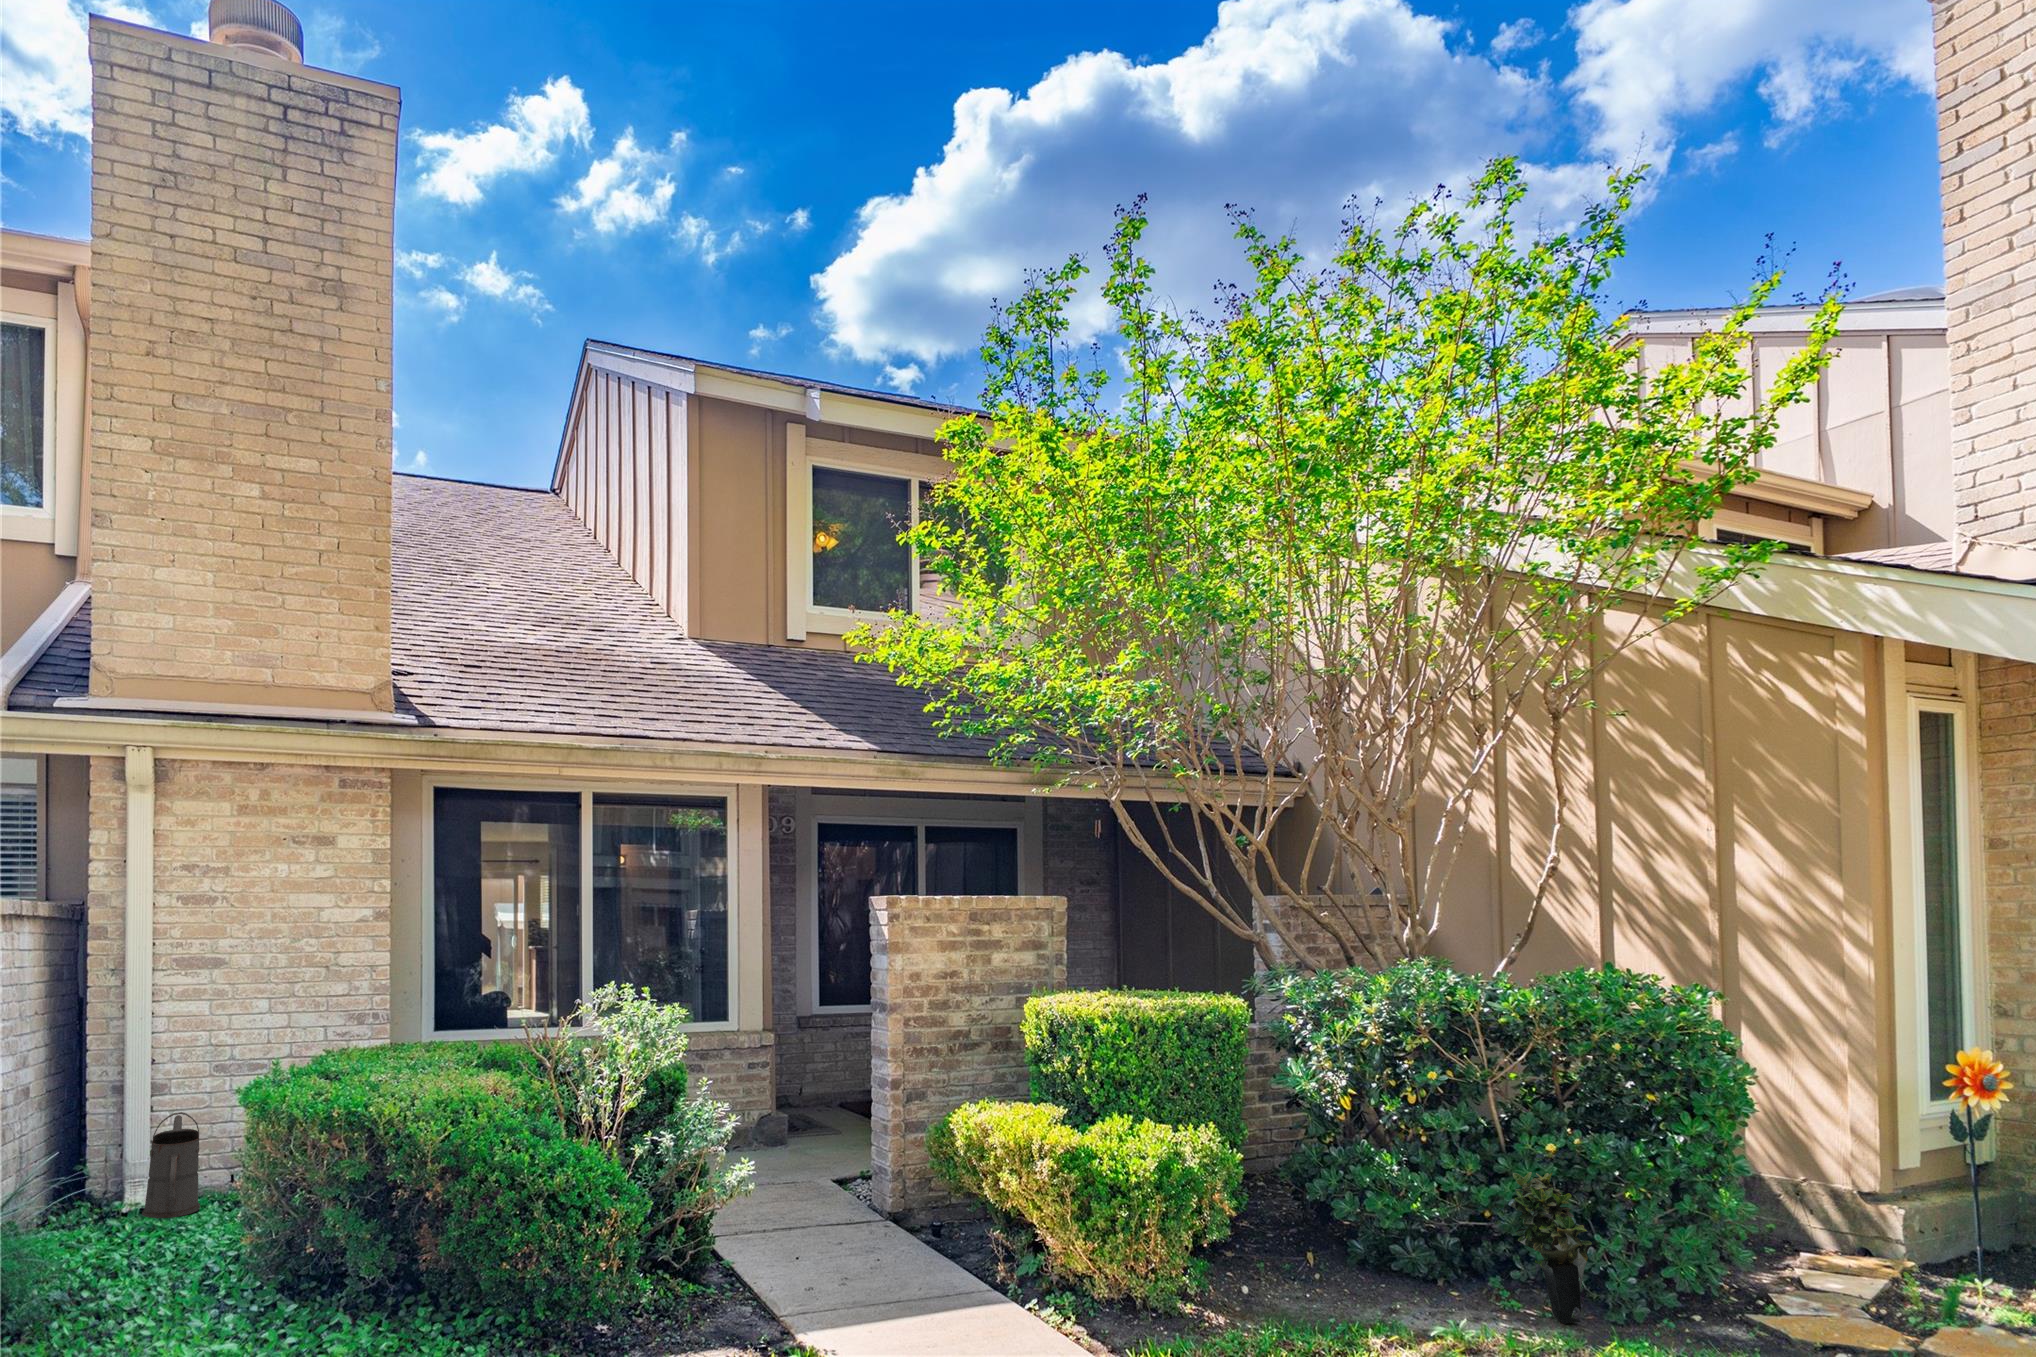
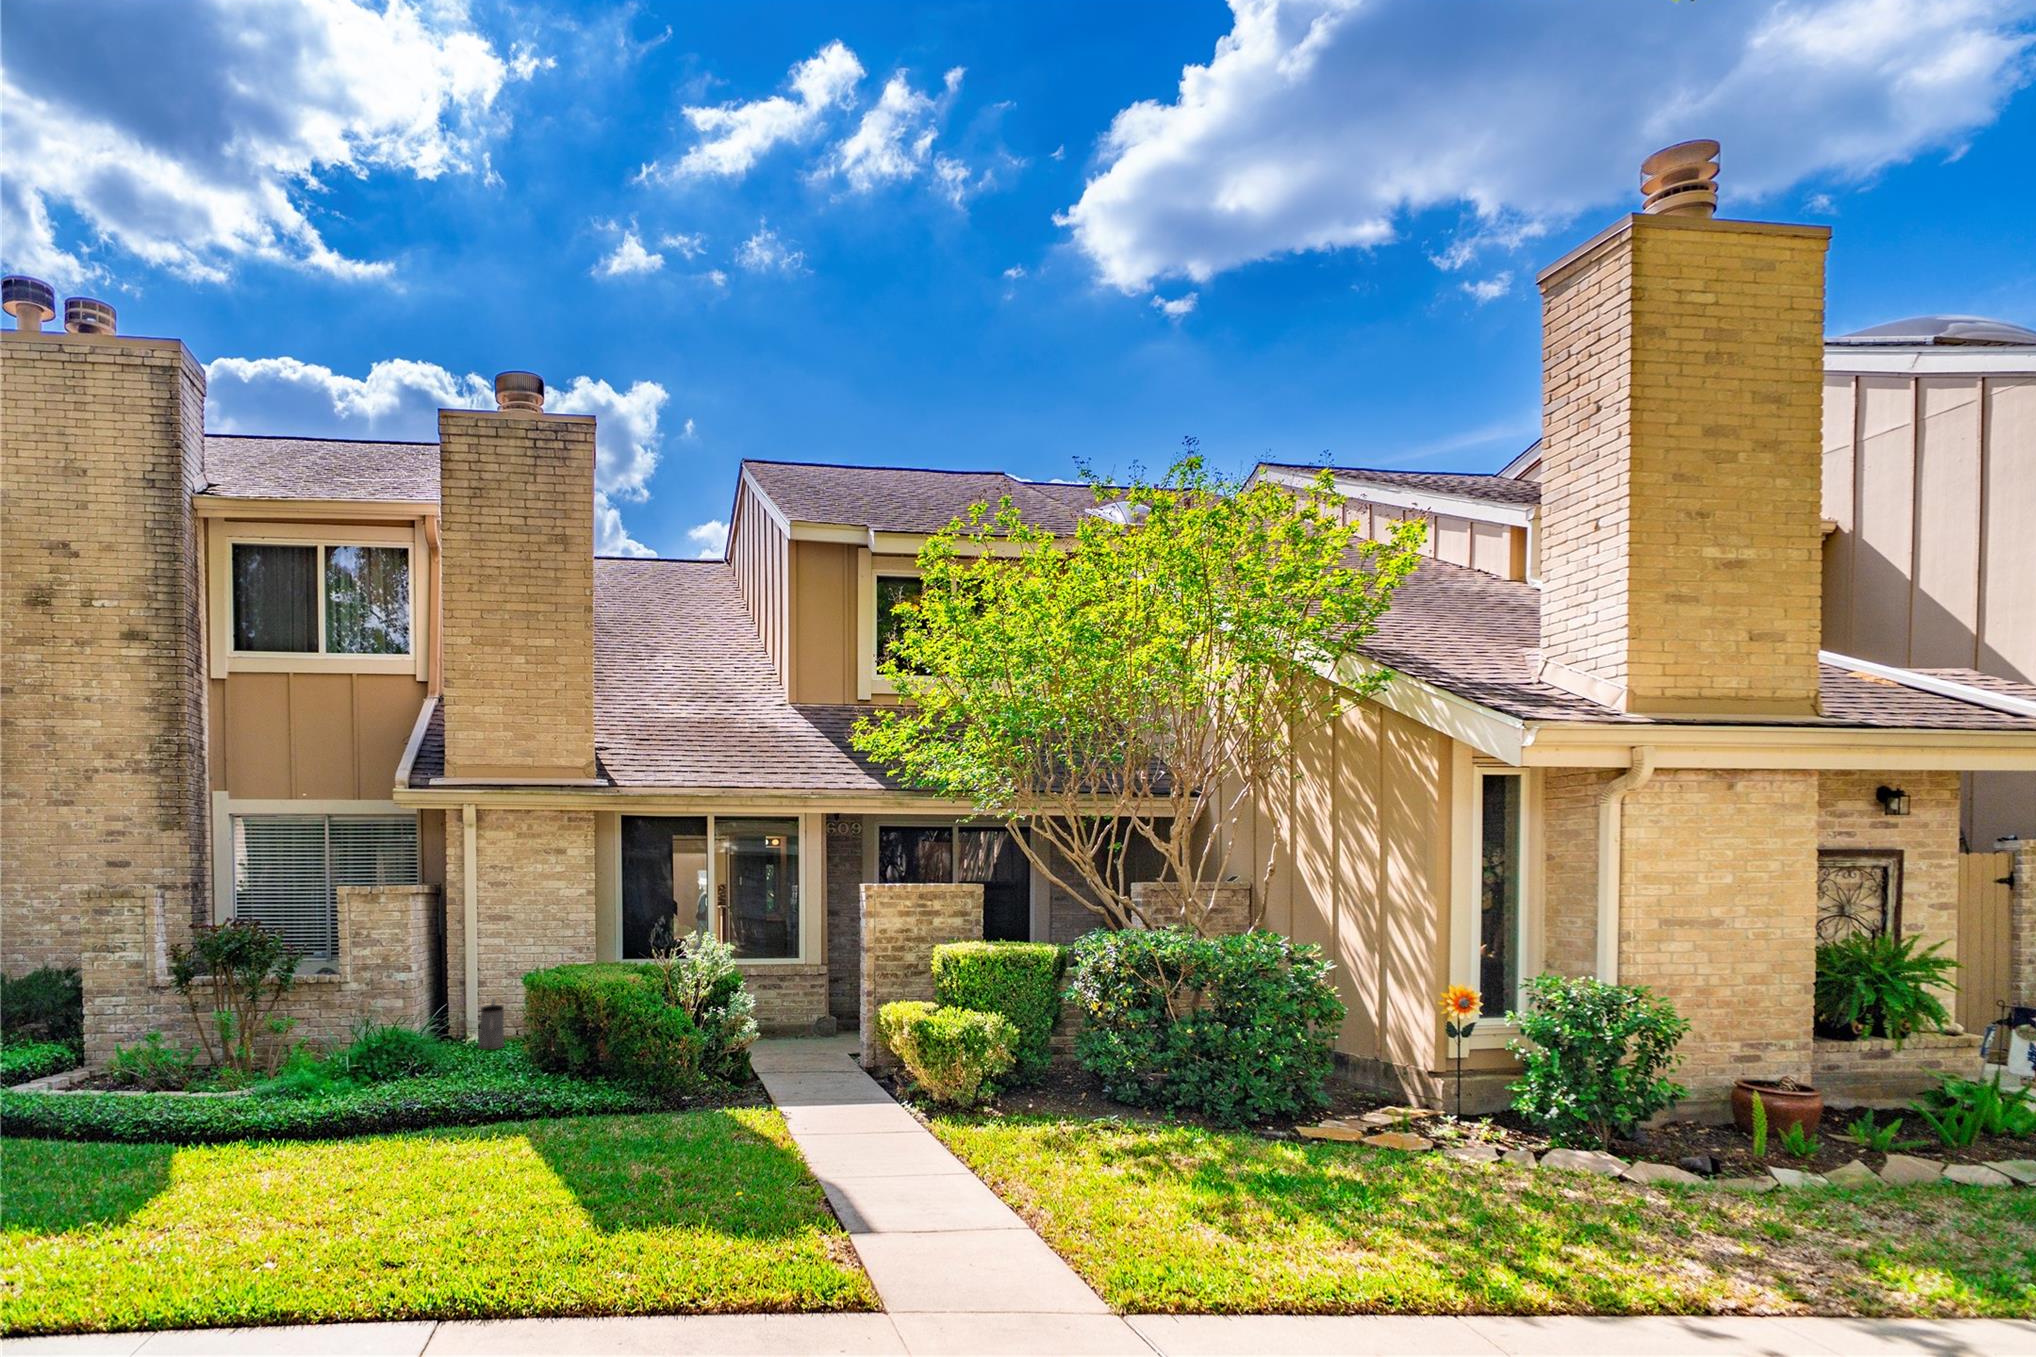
potted plant: present [1508,1172,1592,1324] -> none [1164,1045,1208,1125]

